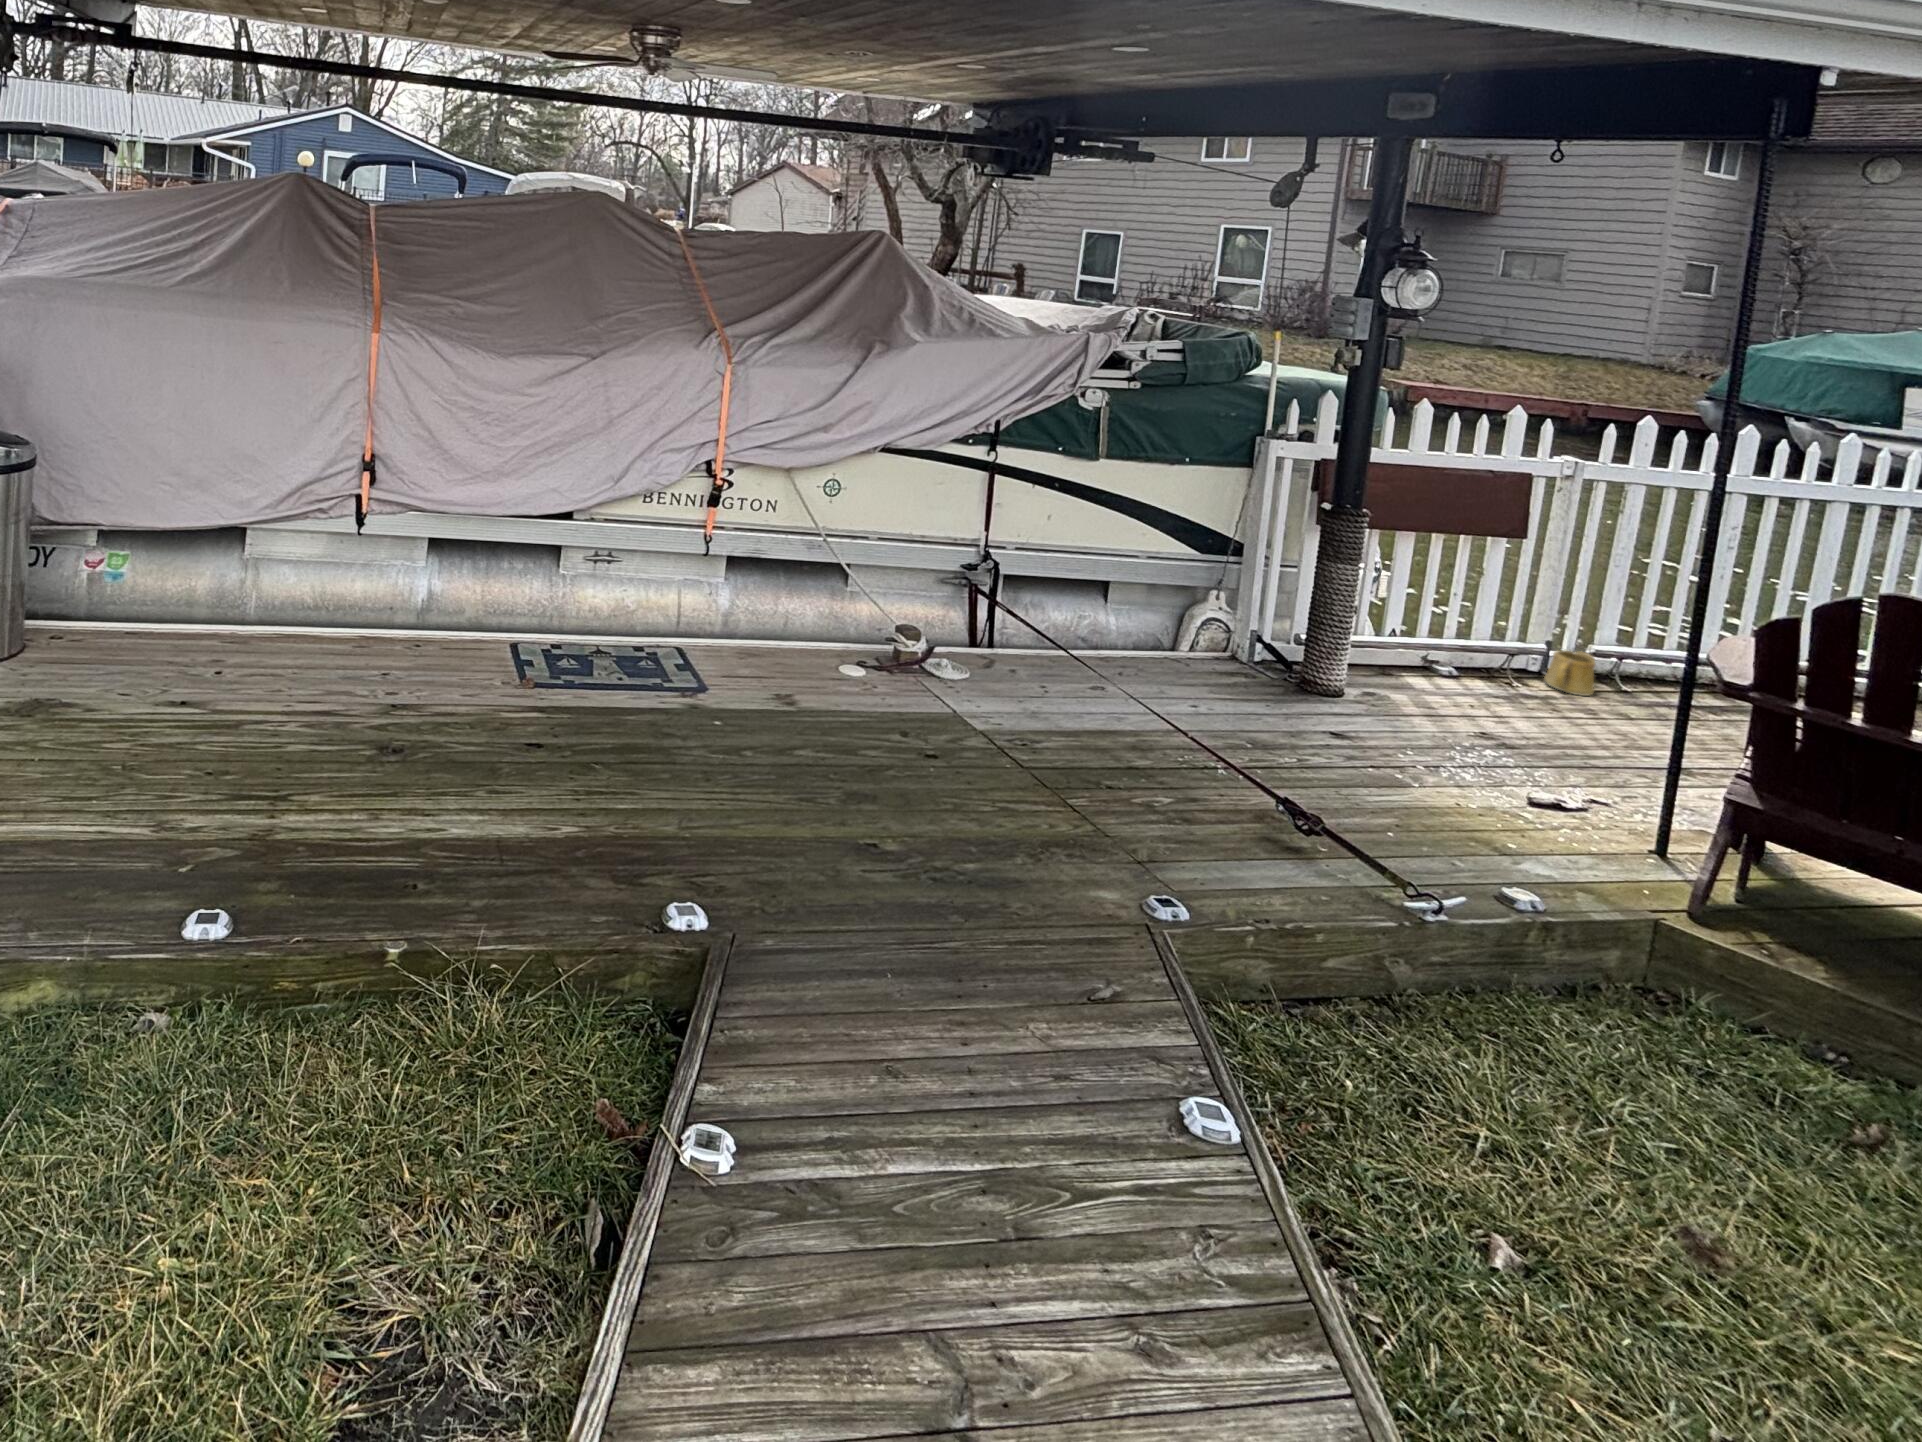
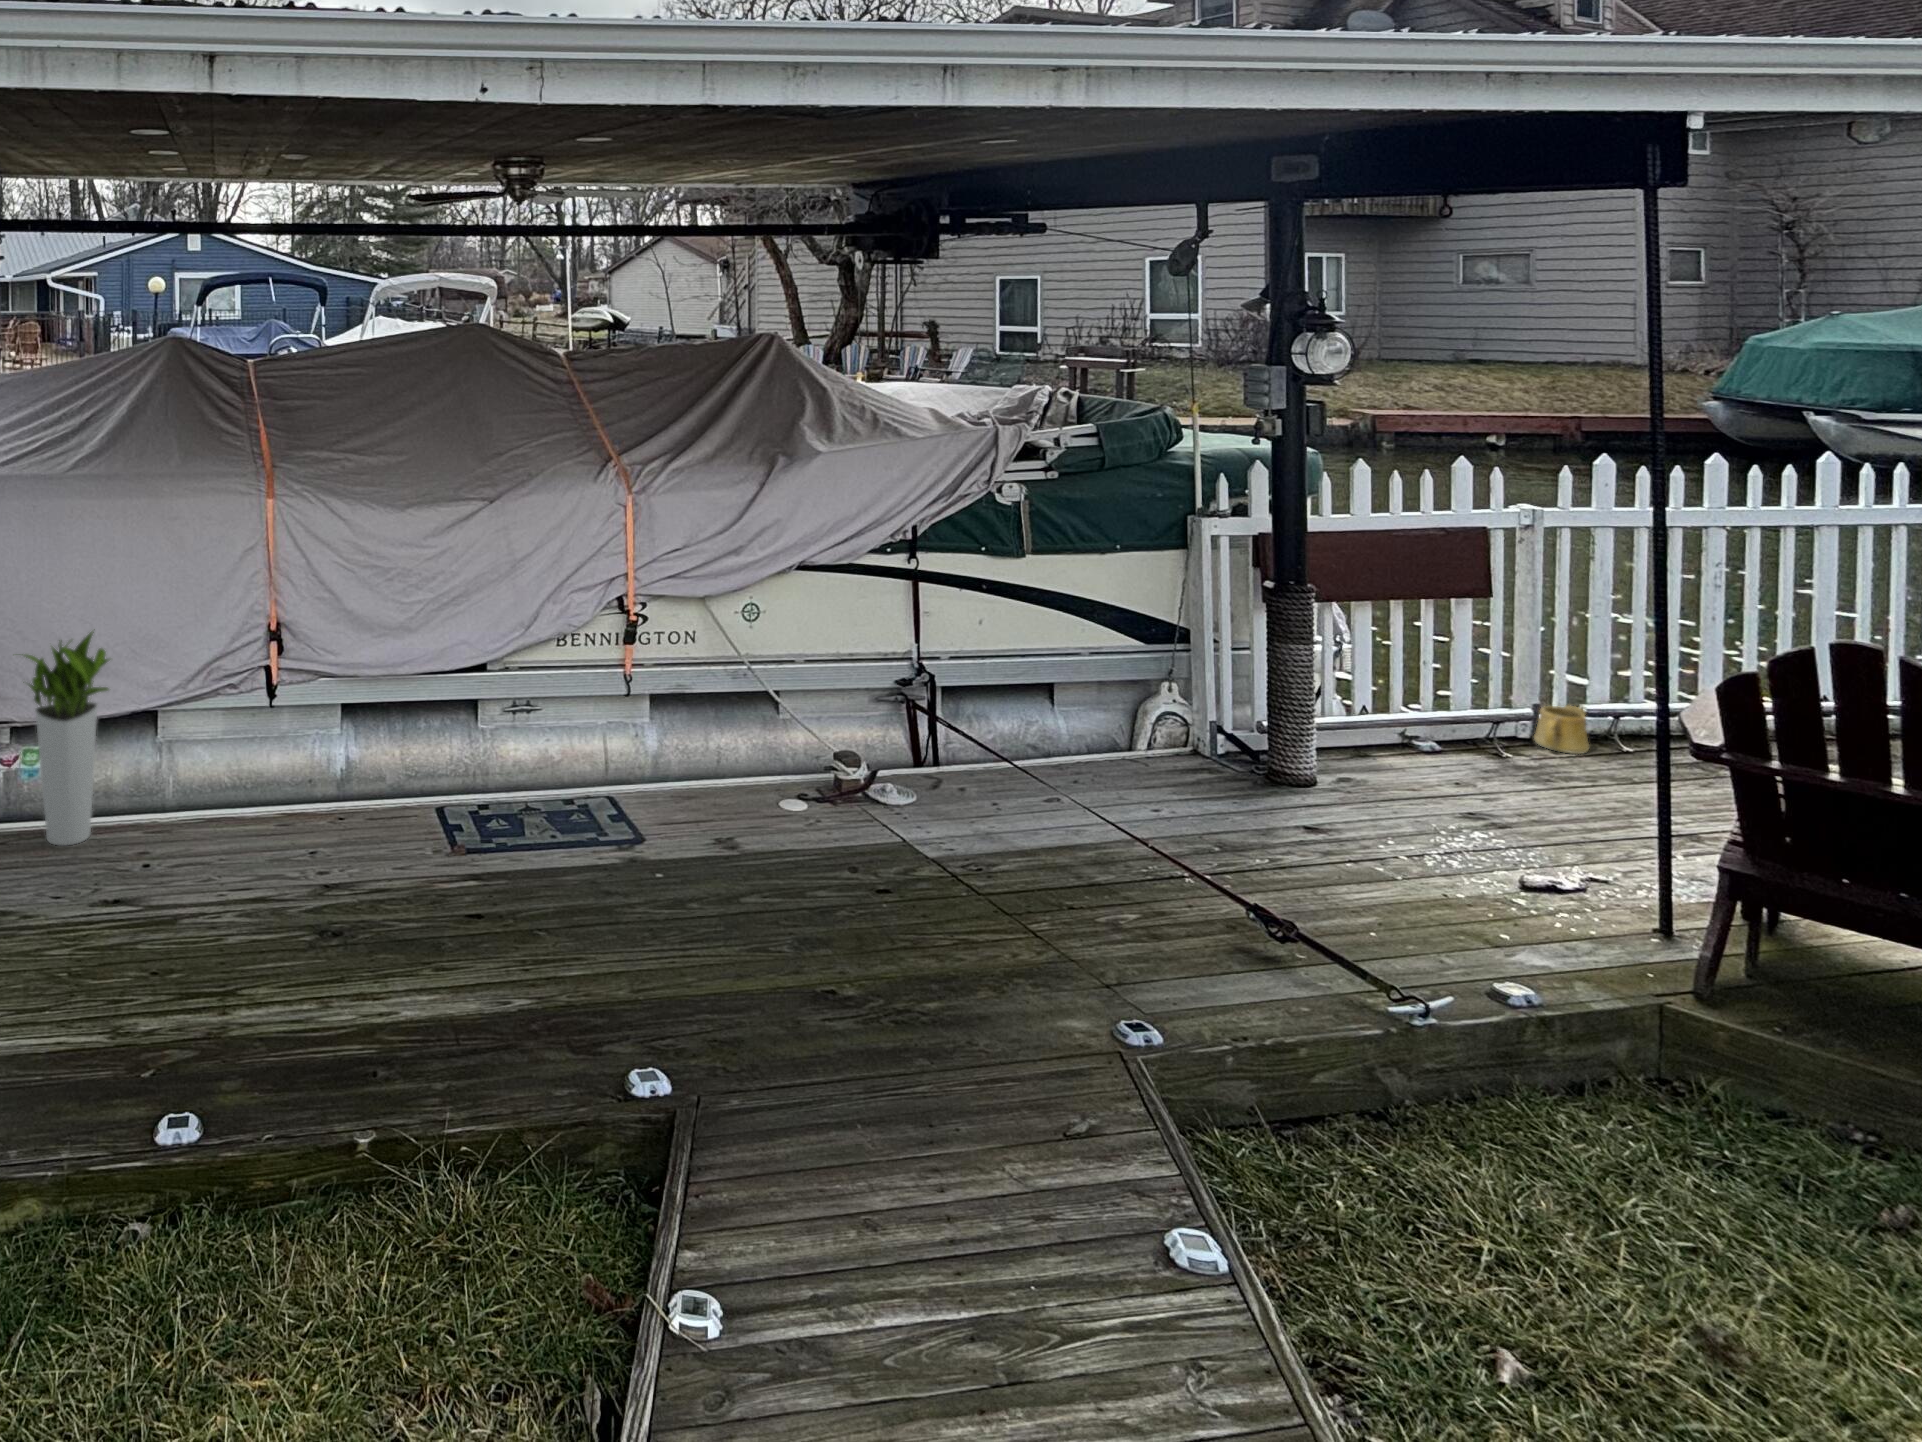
planter: none [94,442,197,650] -> present [22,632,109,846]

